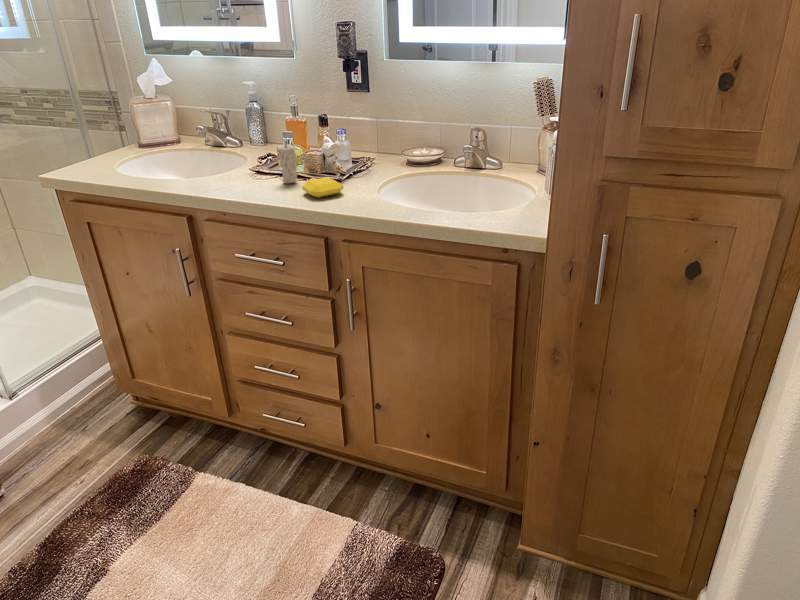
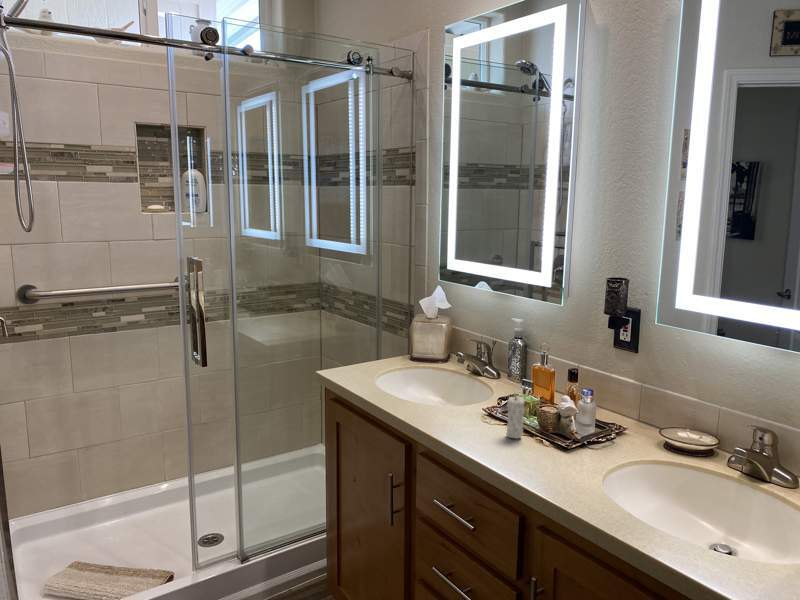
soap bar: present [302,177,343,198] -> none [517,444,563,468]

